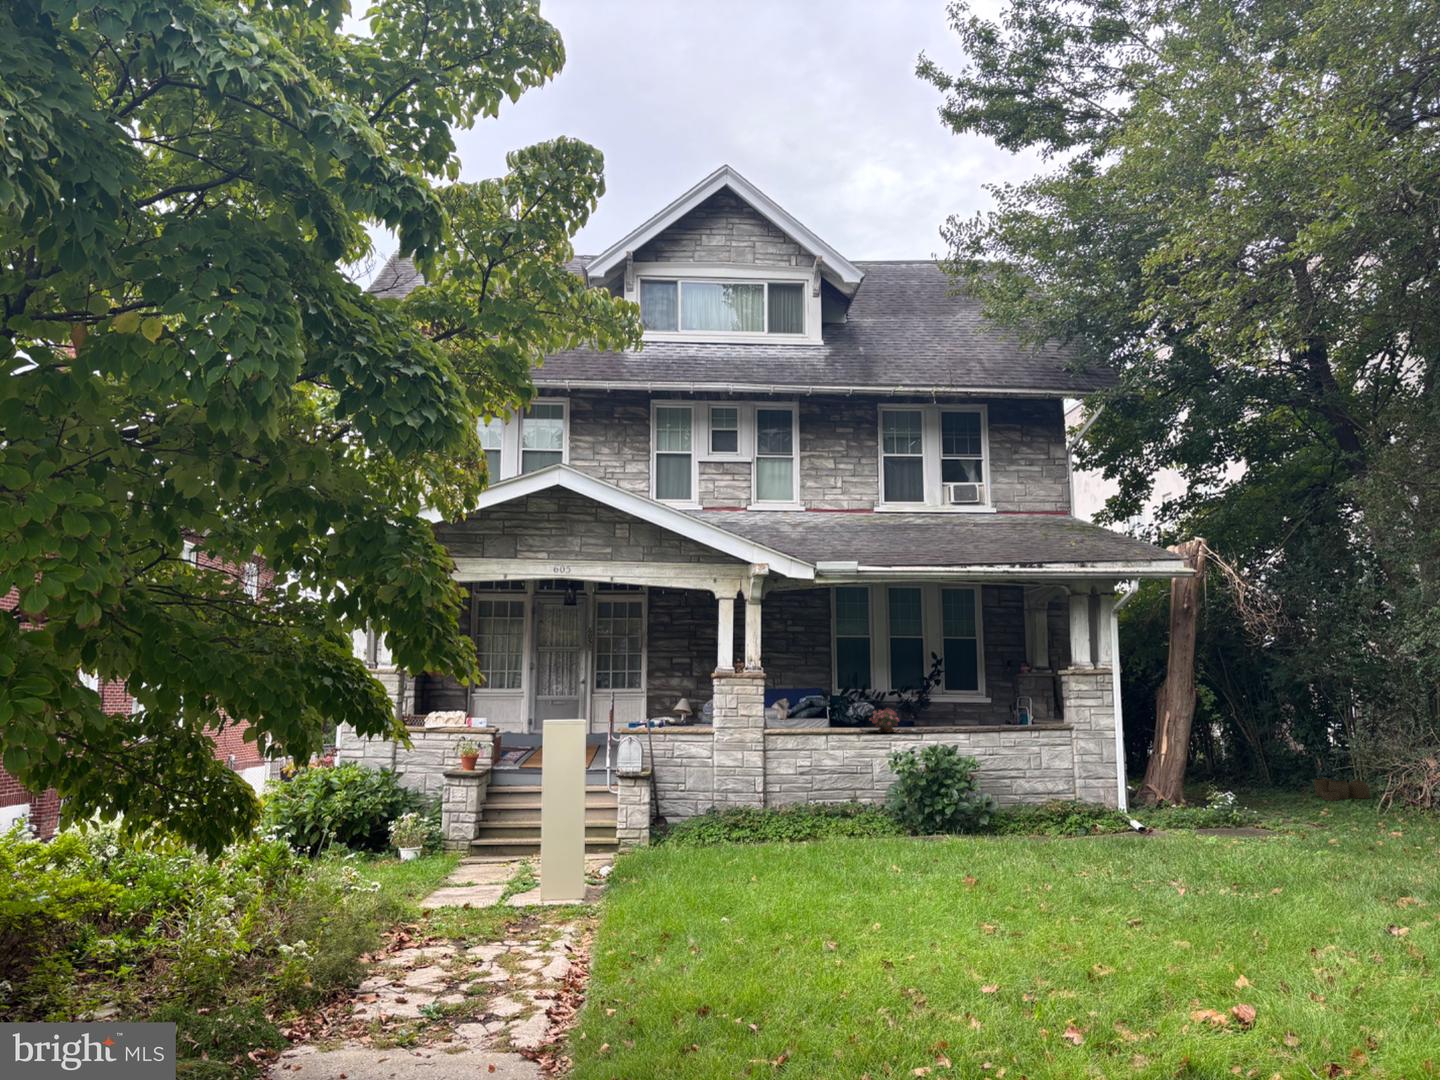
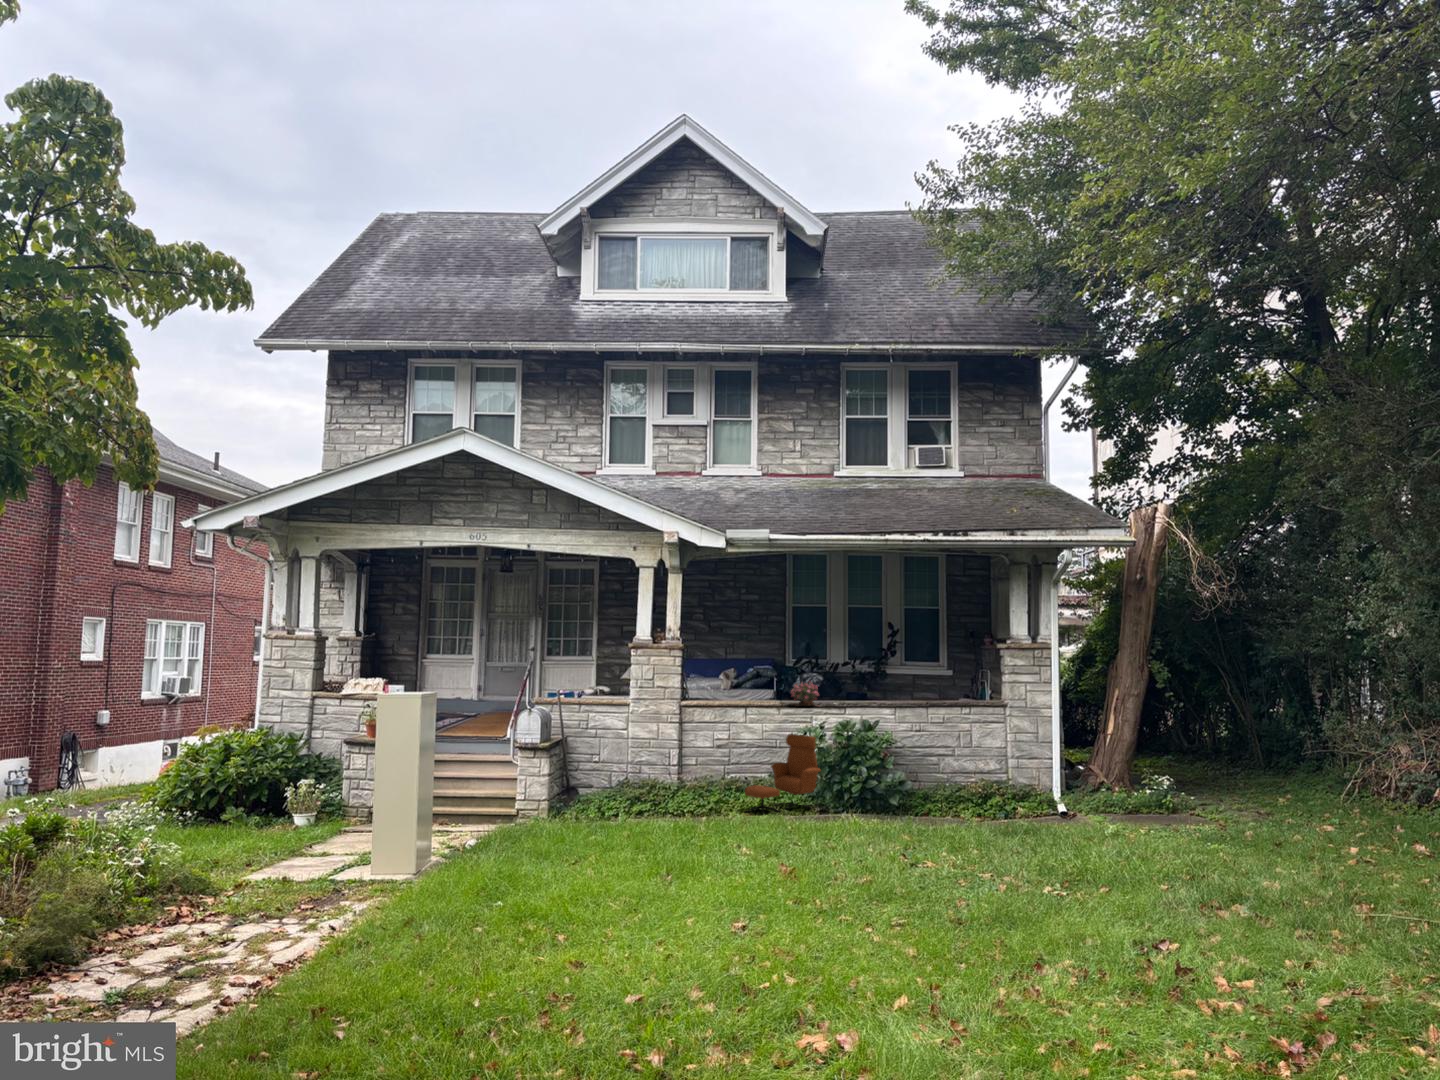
lounge chair: none [849,760,920,840] -> present [745,734,821,815]
woven basket: present [1314,776,1370,801] -> none [1295,764,1355,791]

